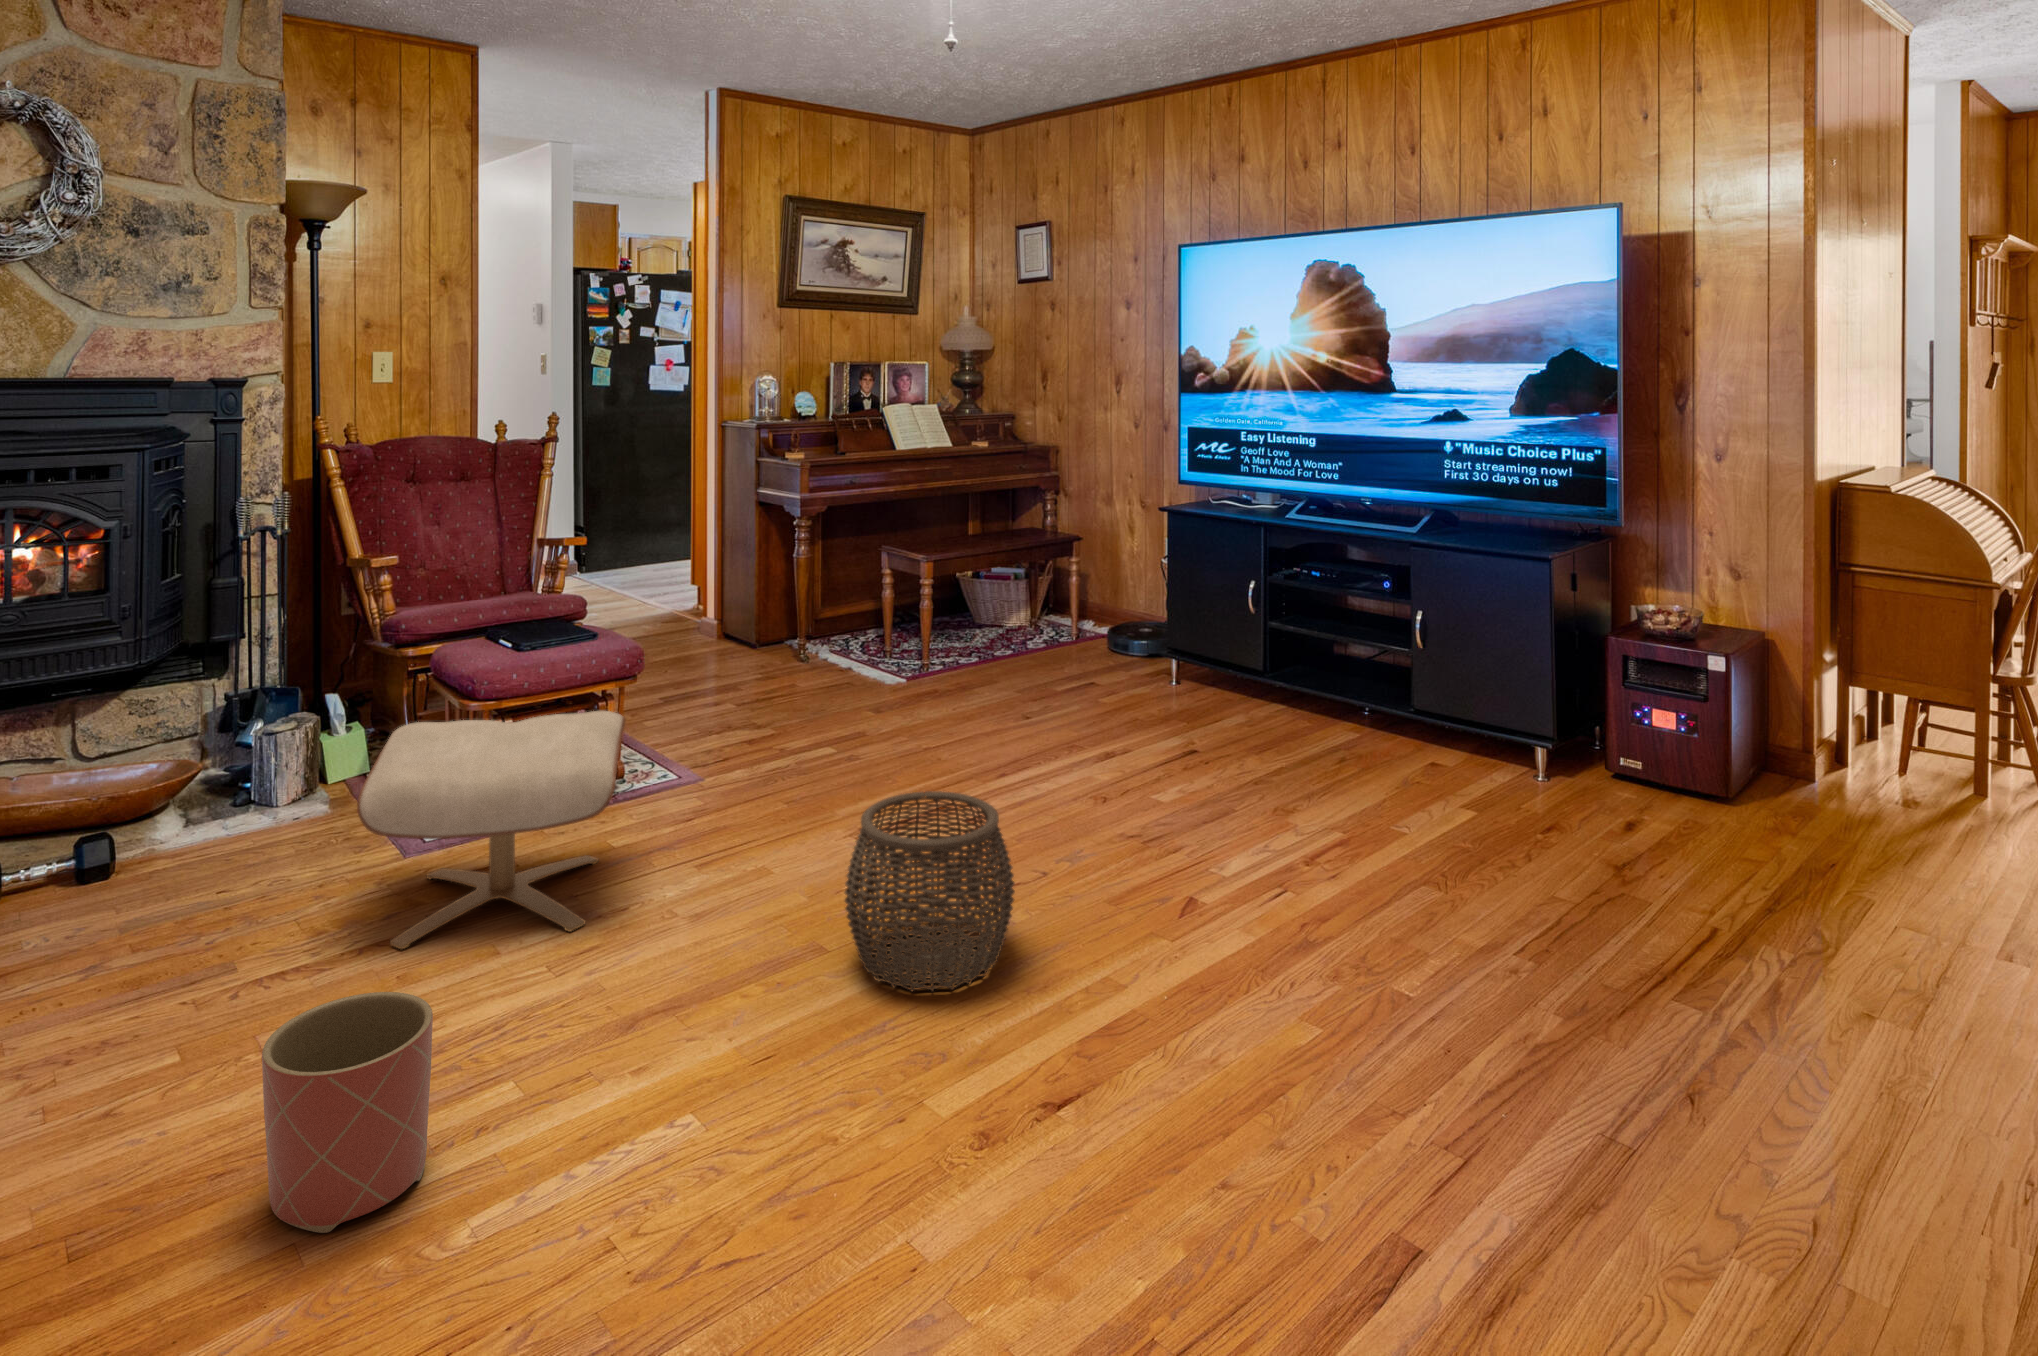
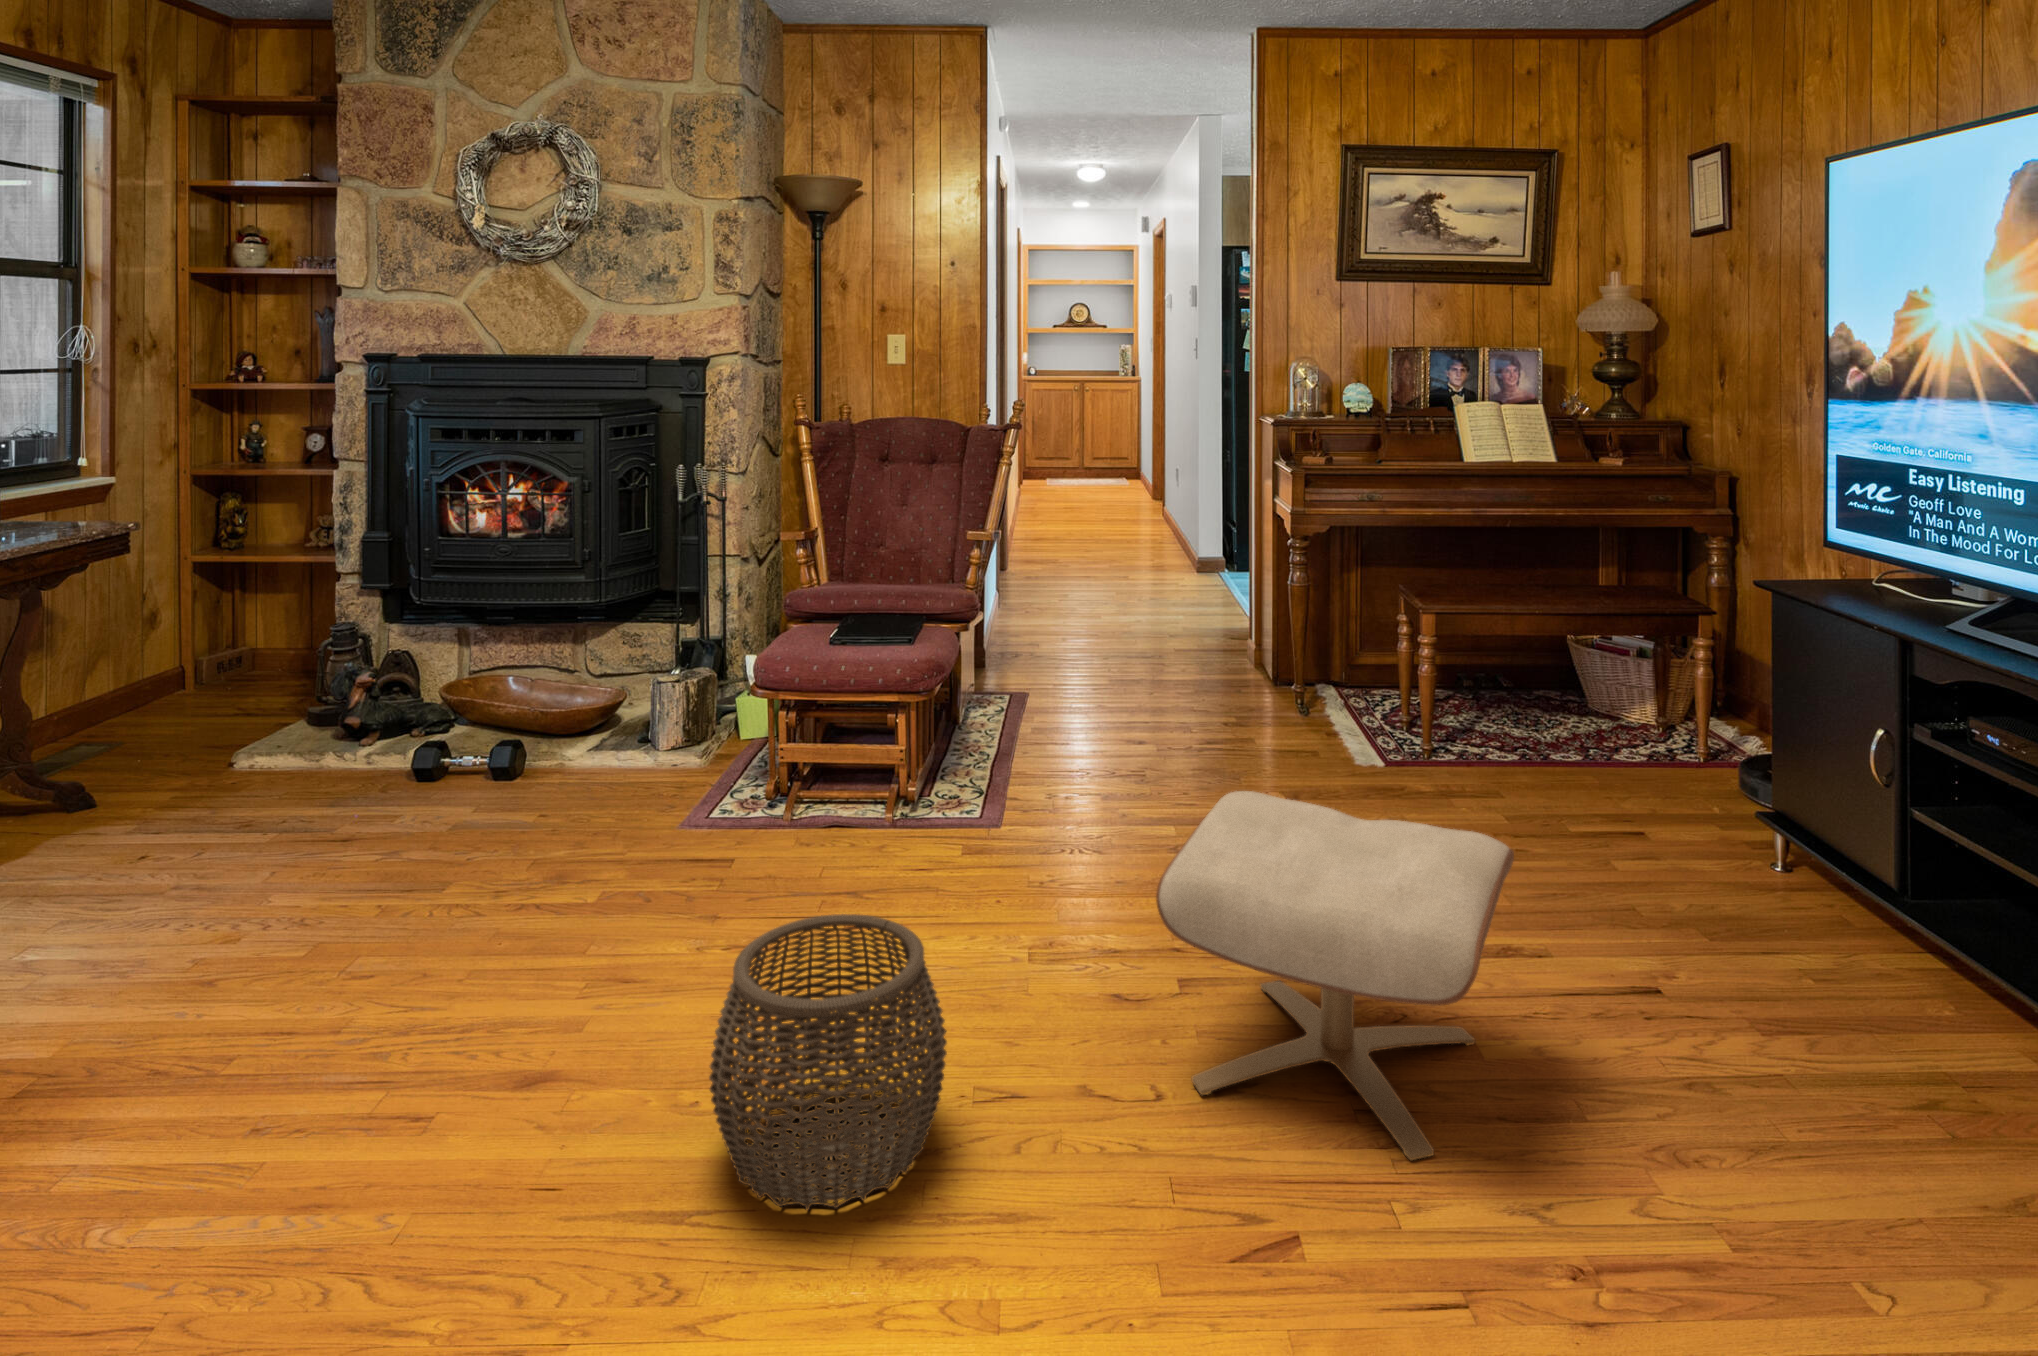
ottoman: present [357,711,625,949] -> present [1156,791,1514,1160]
planter: present [262,992,433,1233] -> none [62,947,243,1166]

